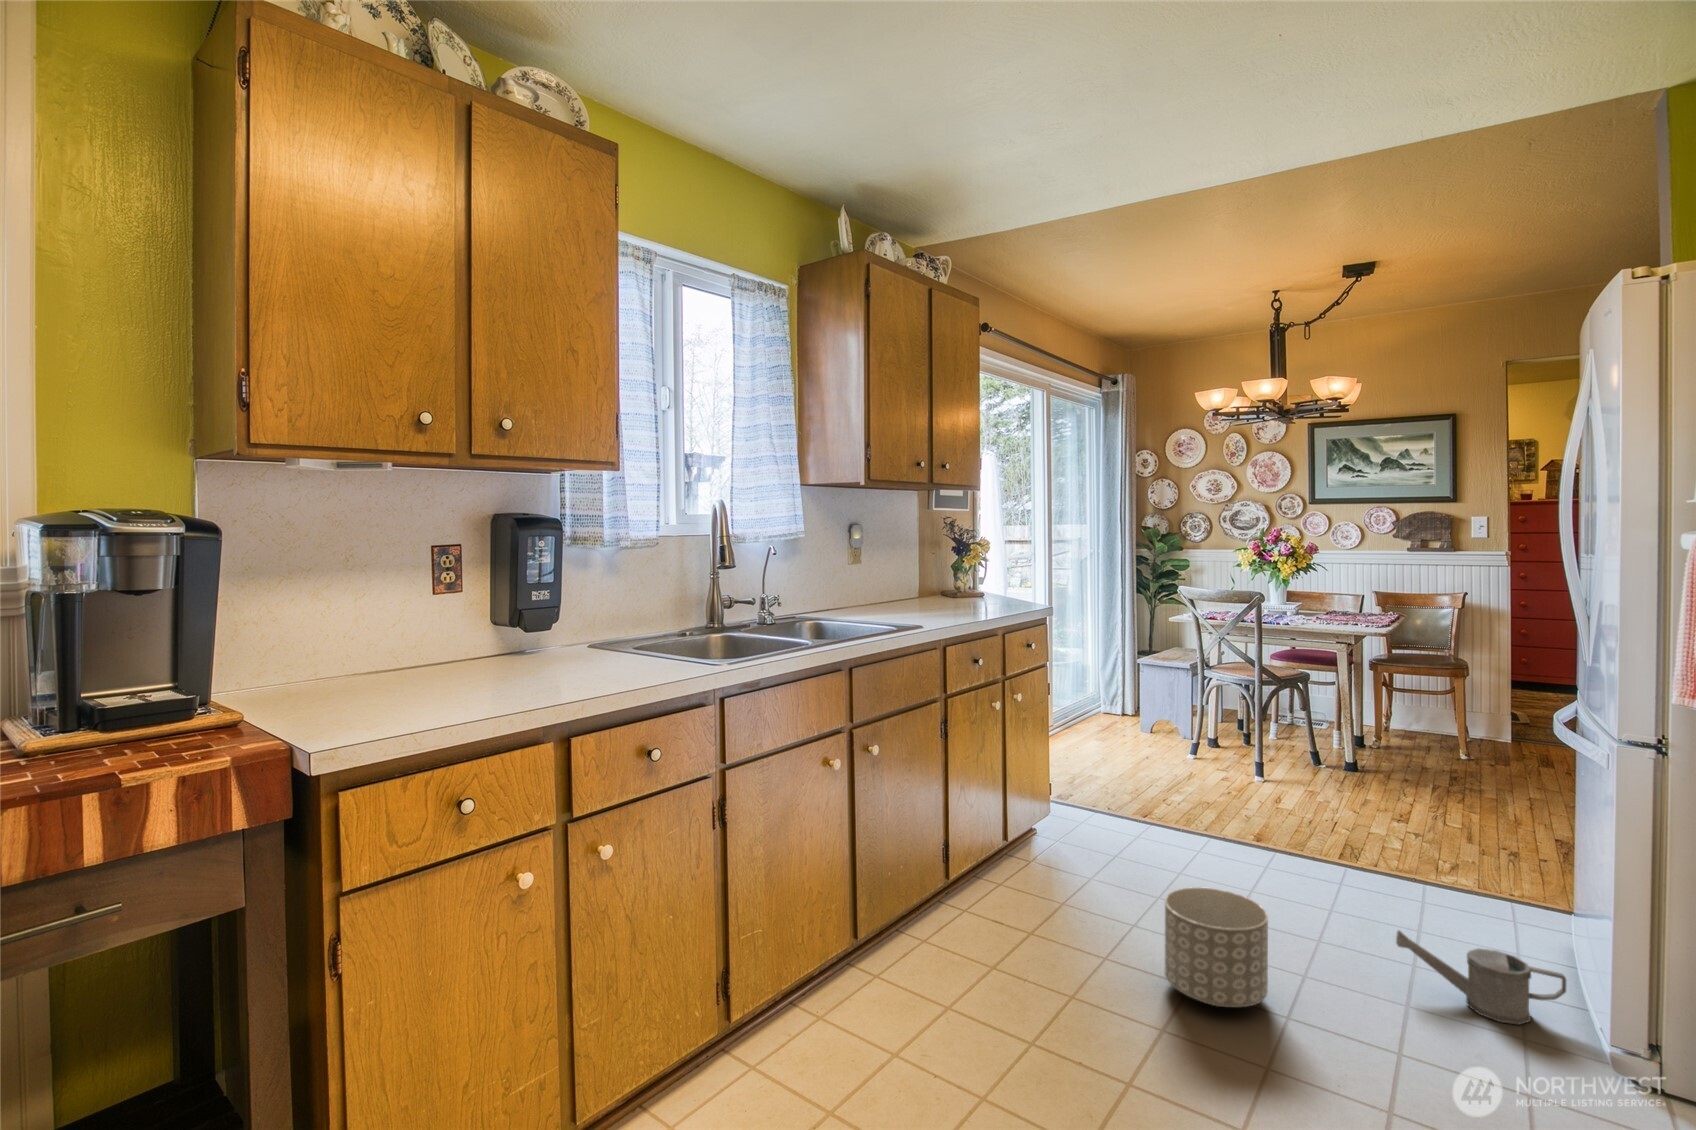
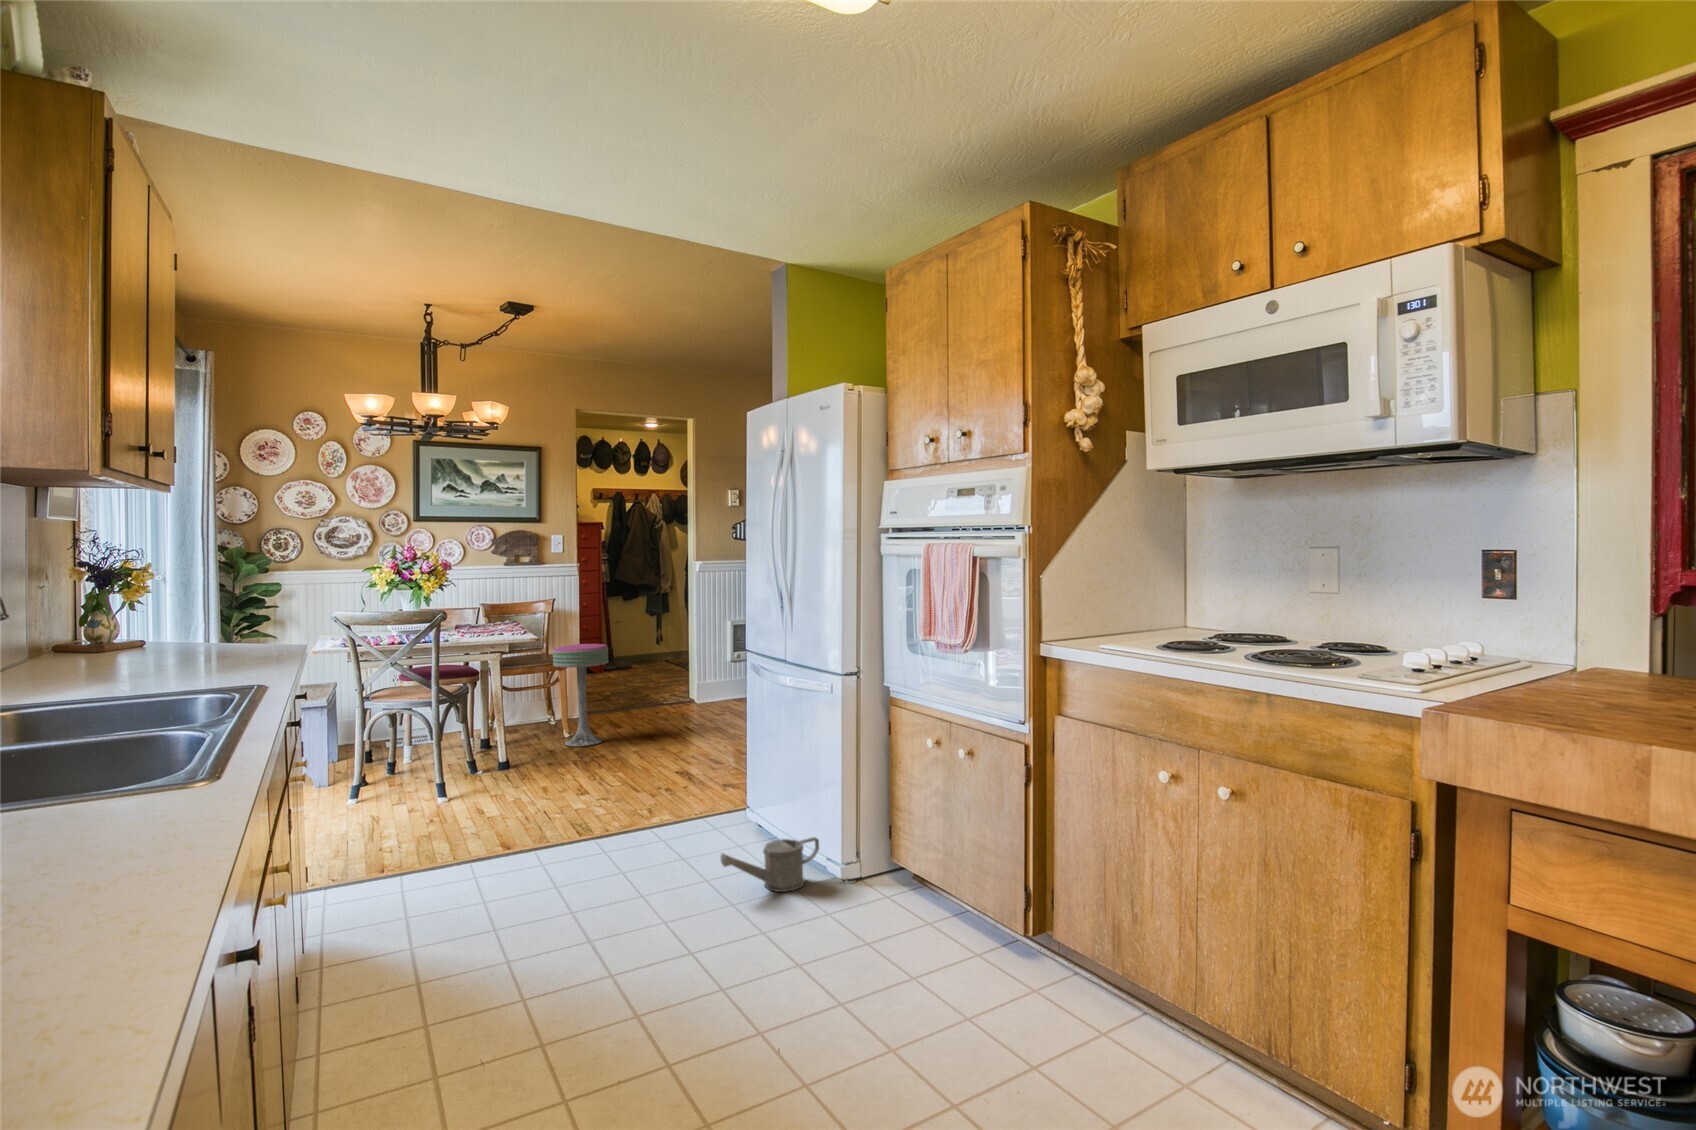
bar stool: none [1430,649,1508,771] -> present [553,644,609,747]
planter: present [1165,887,1268,1007] -> none [580,871,684,993]

